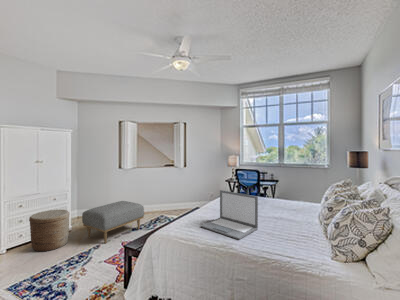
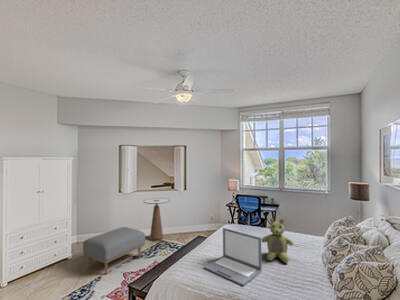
side table: none [142,175,168,216] -> present [143,198,169,241]
stuffed bear: none [259,181,290,223] -> present [262,218,293,263]
woven basket: present [29,210,69,252] -> none [30,239,70,285]

